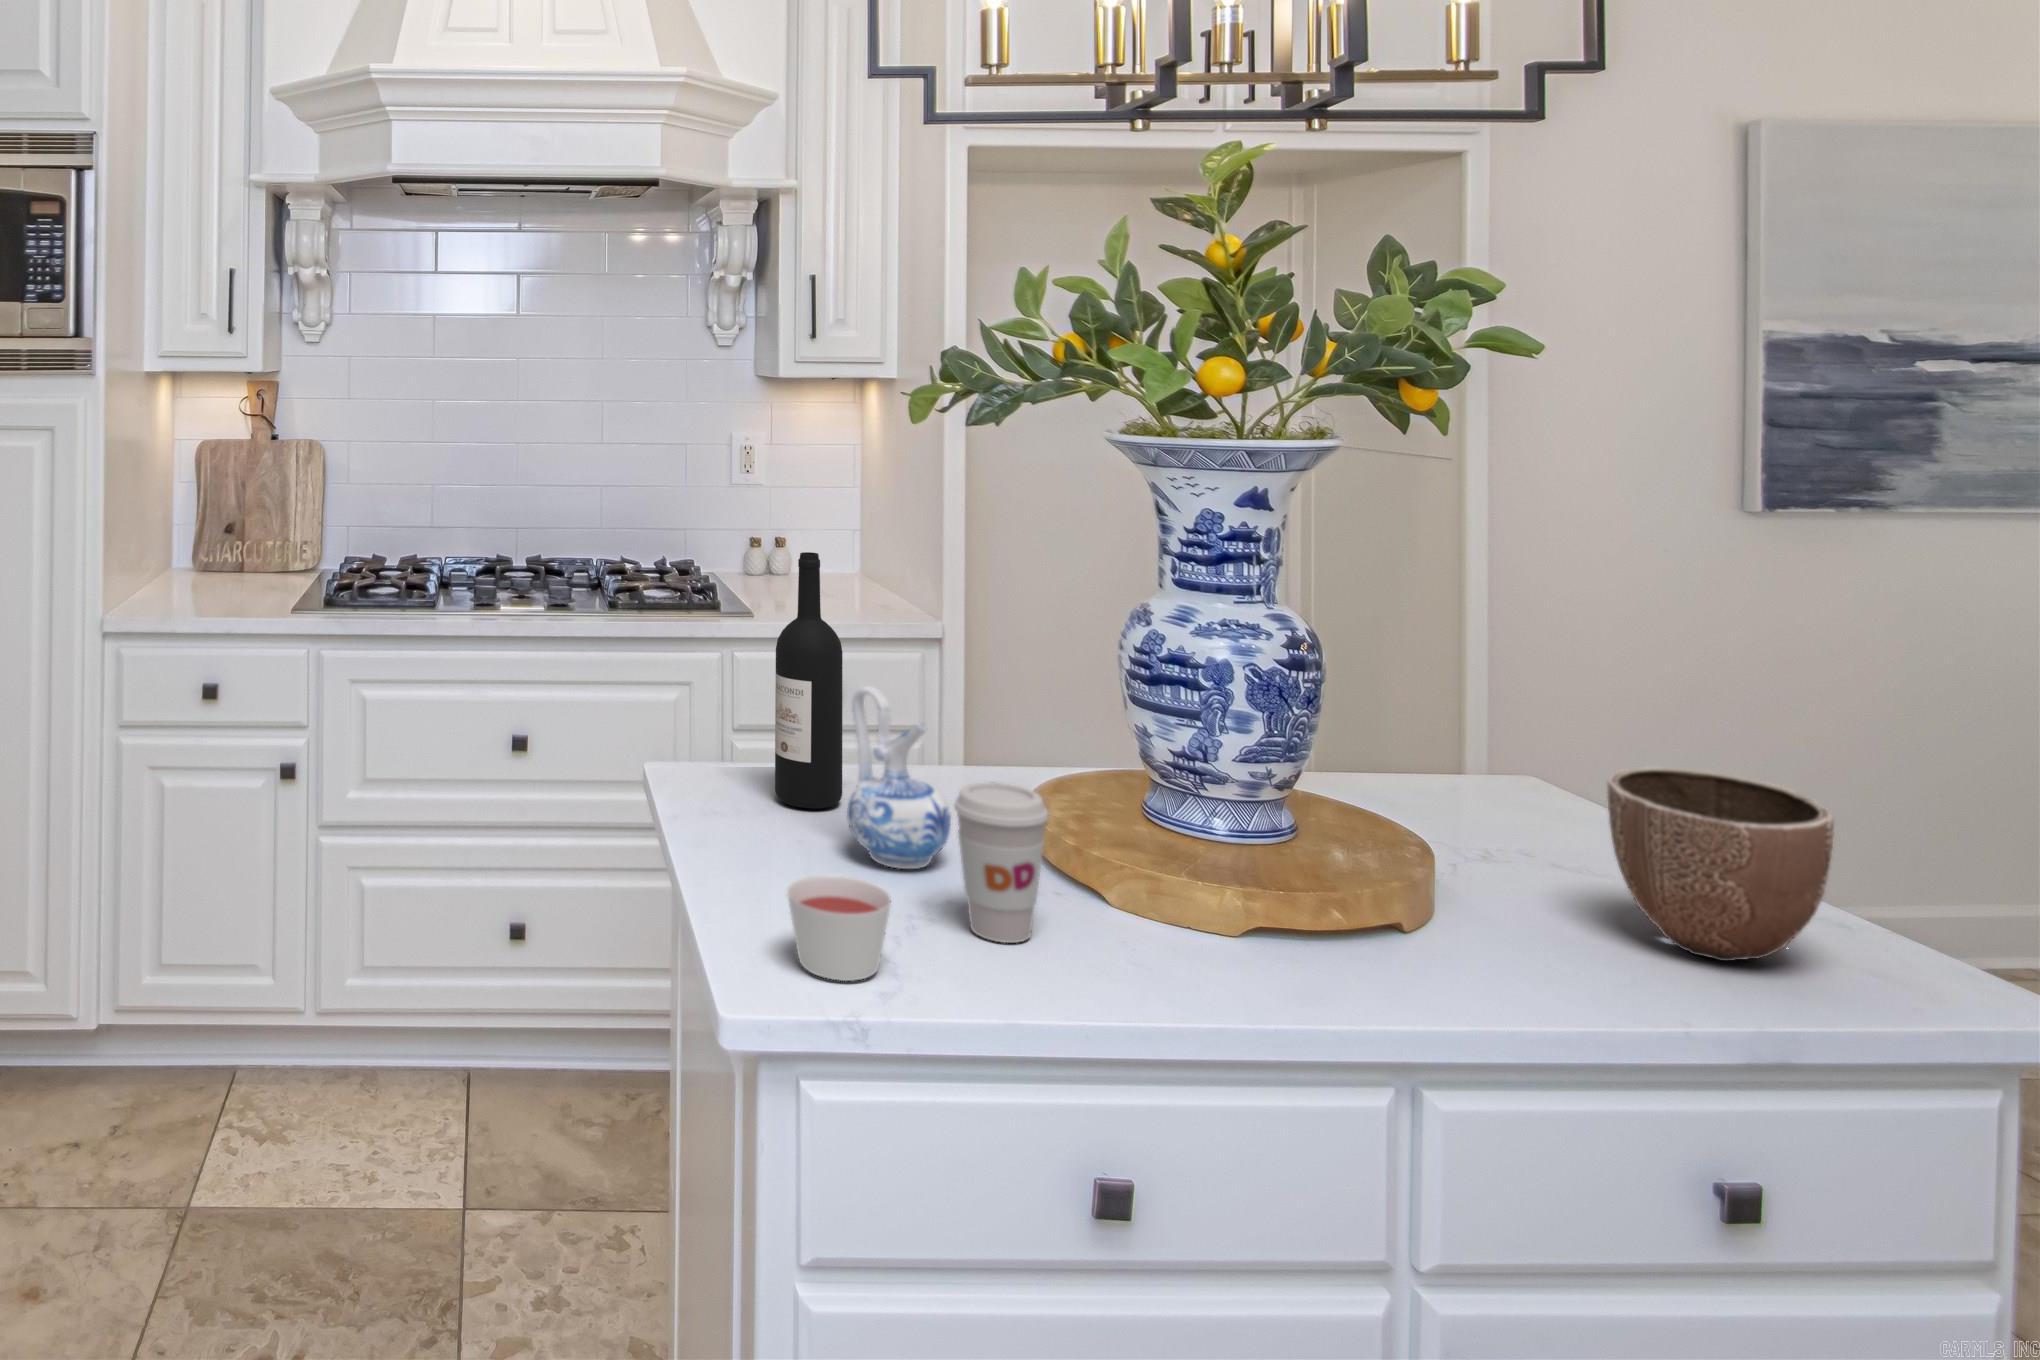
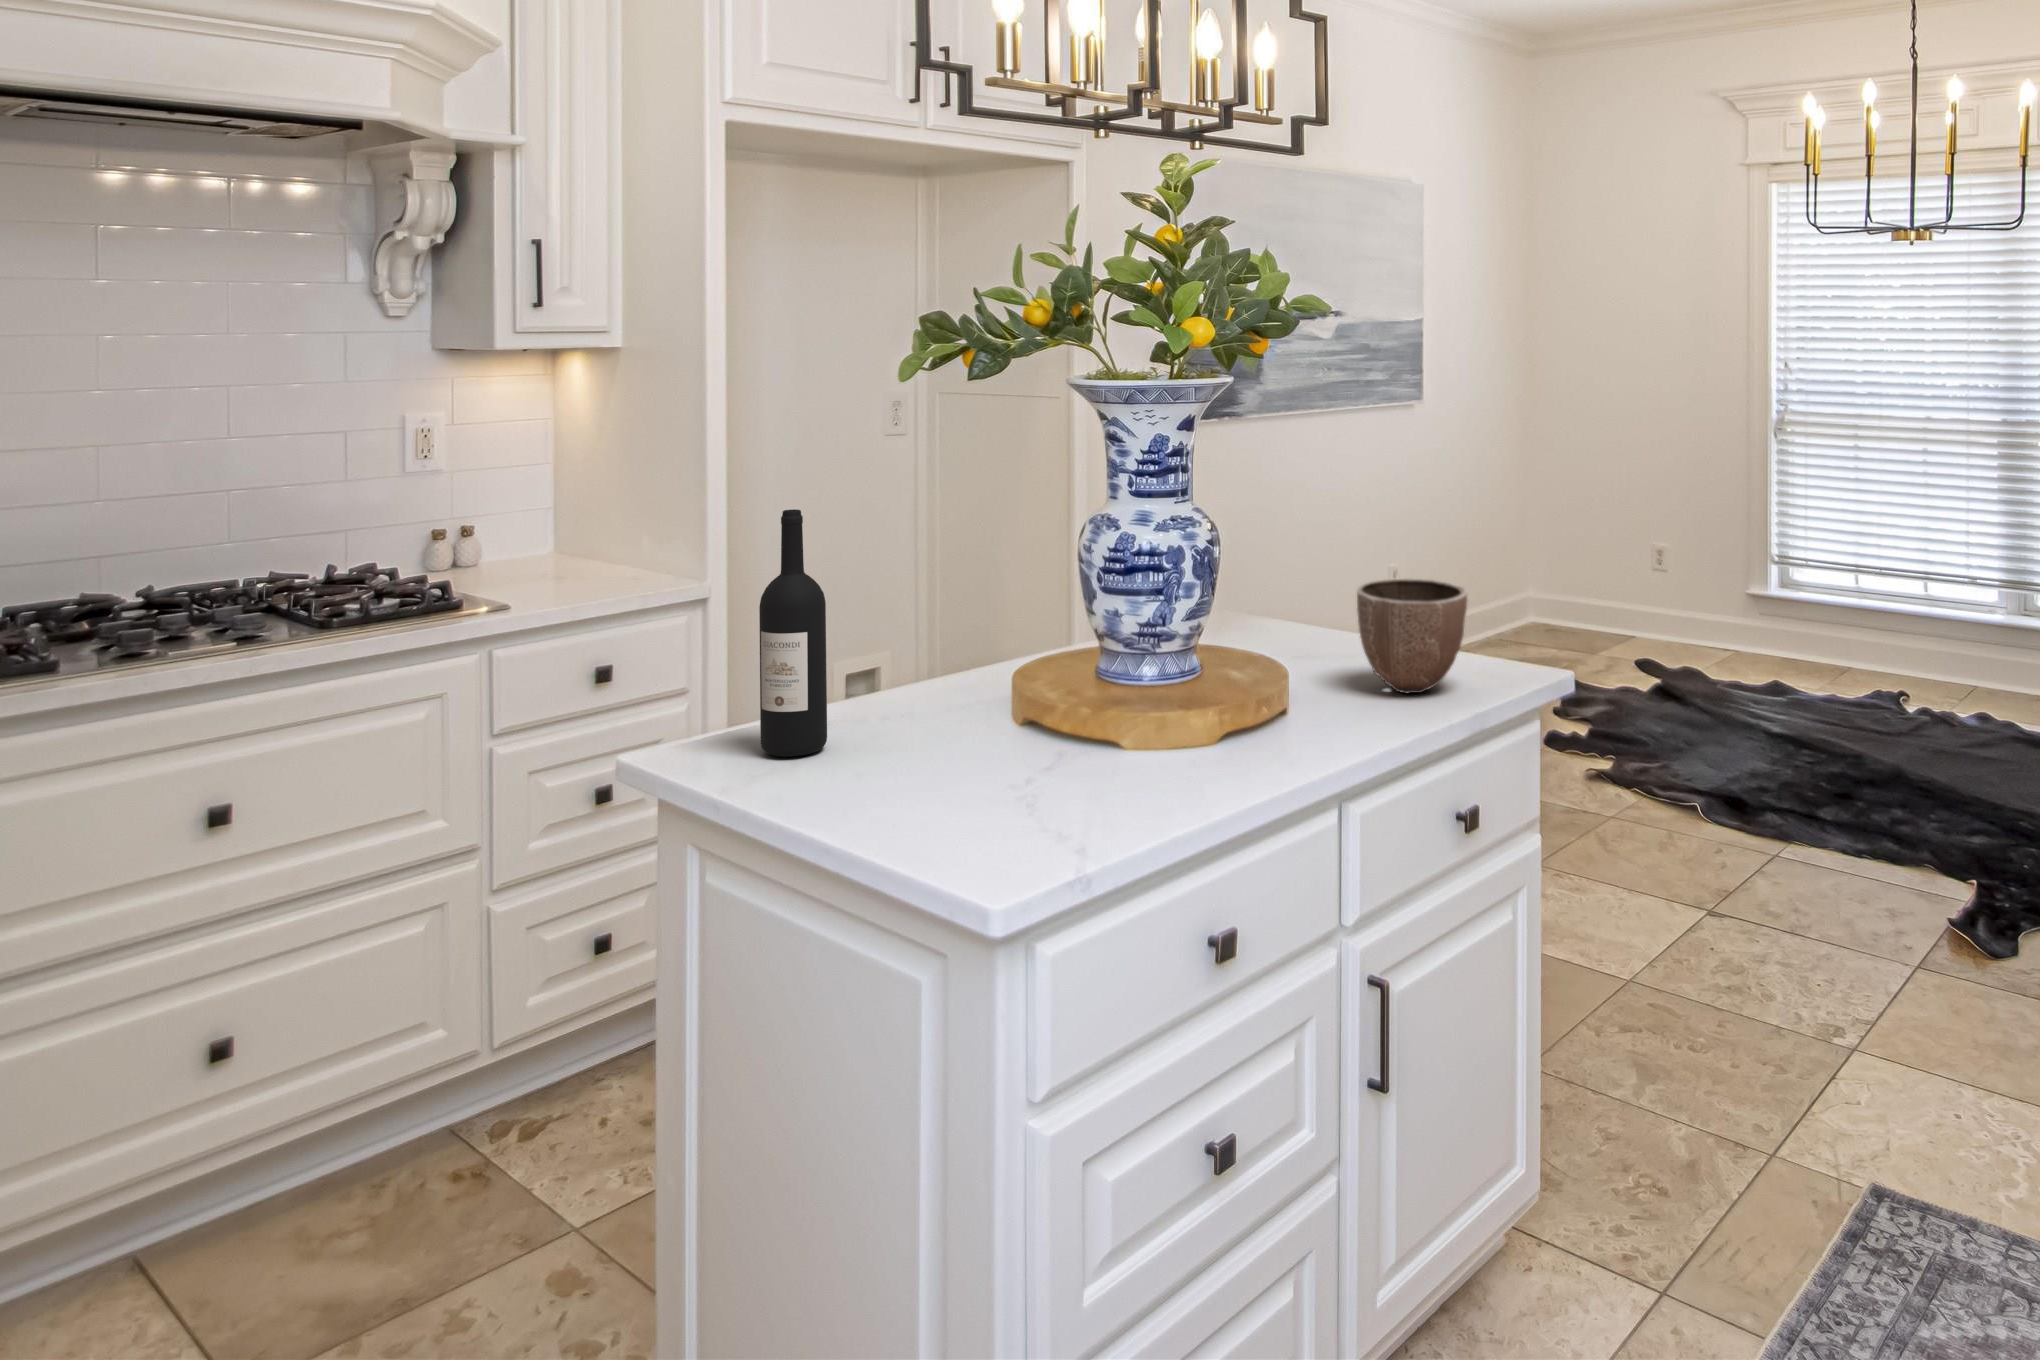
ceramic pitcher: present [847,686,951,869] -> none [881,619,974,776]
coffee cup: present [954,783,1049,943] -> none [1028,671,1103,800]
candle: present [787,875,891,981] -> none [950,772,1041,859]

